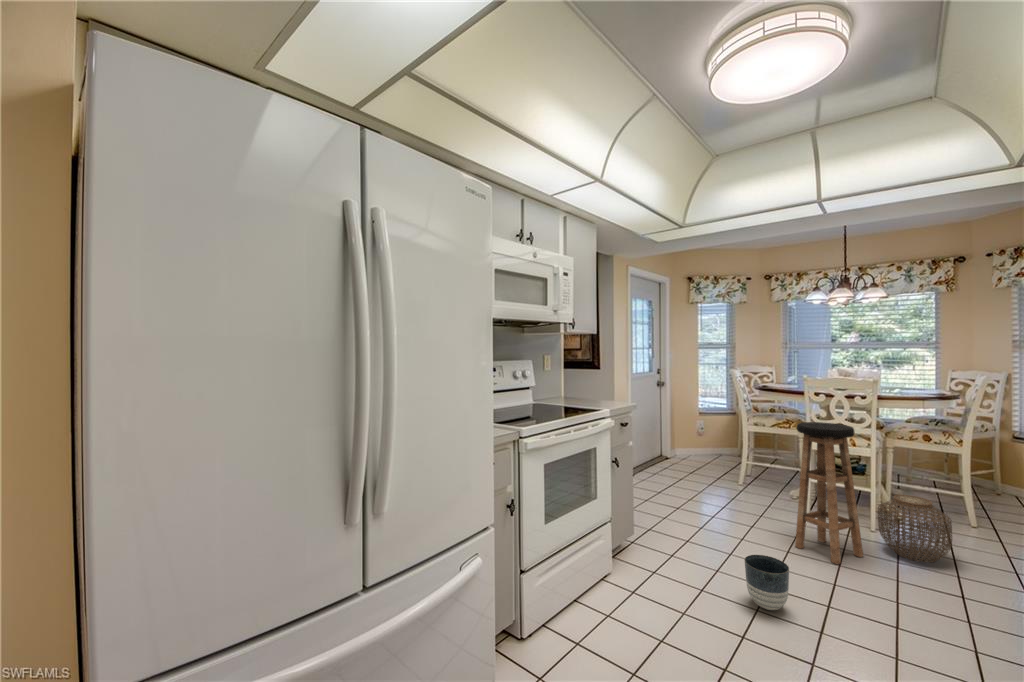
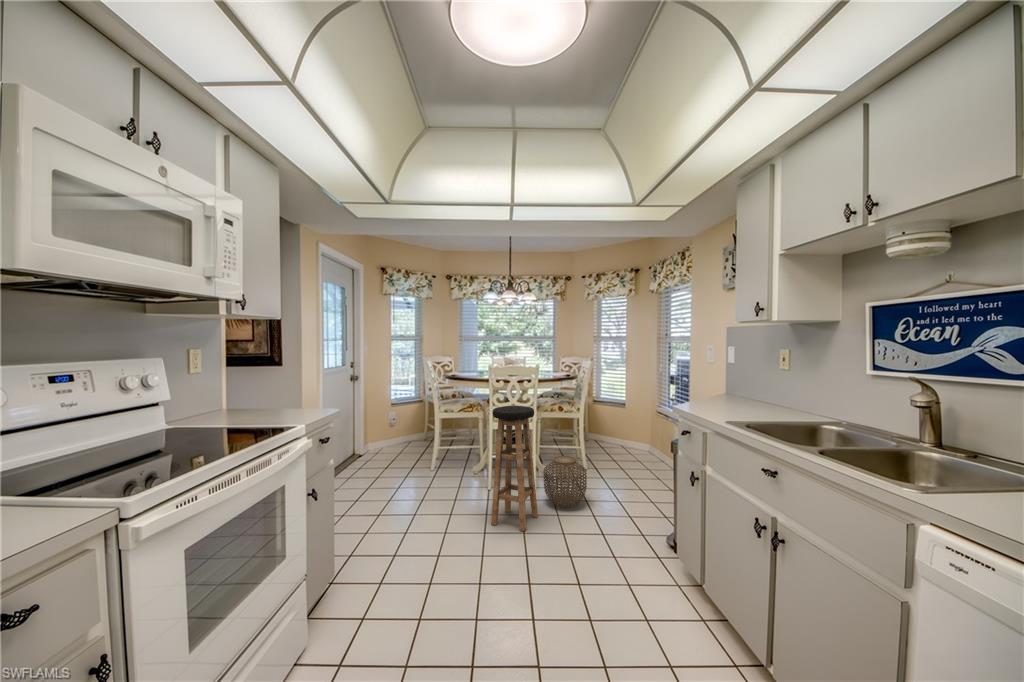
planter: present [745,555,789,610] -> none [467,553,507,613]

